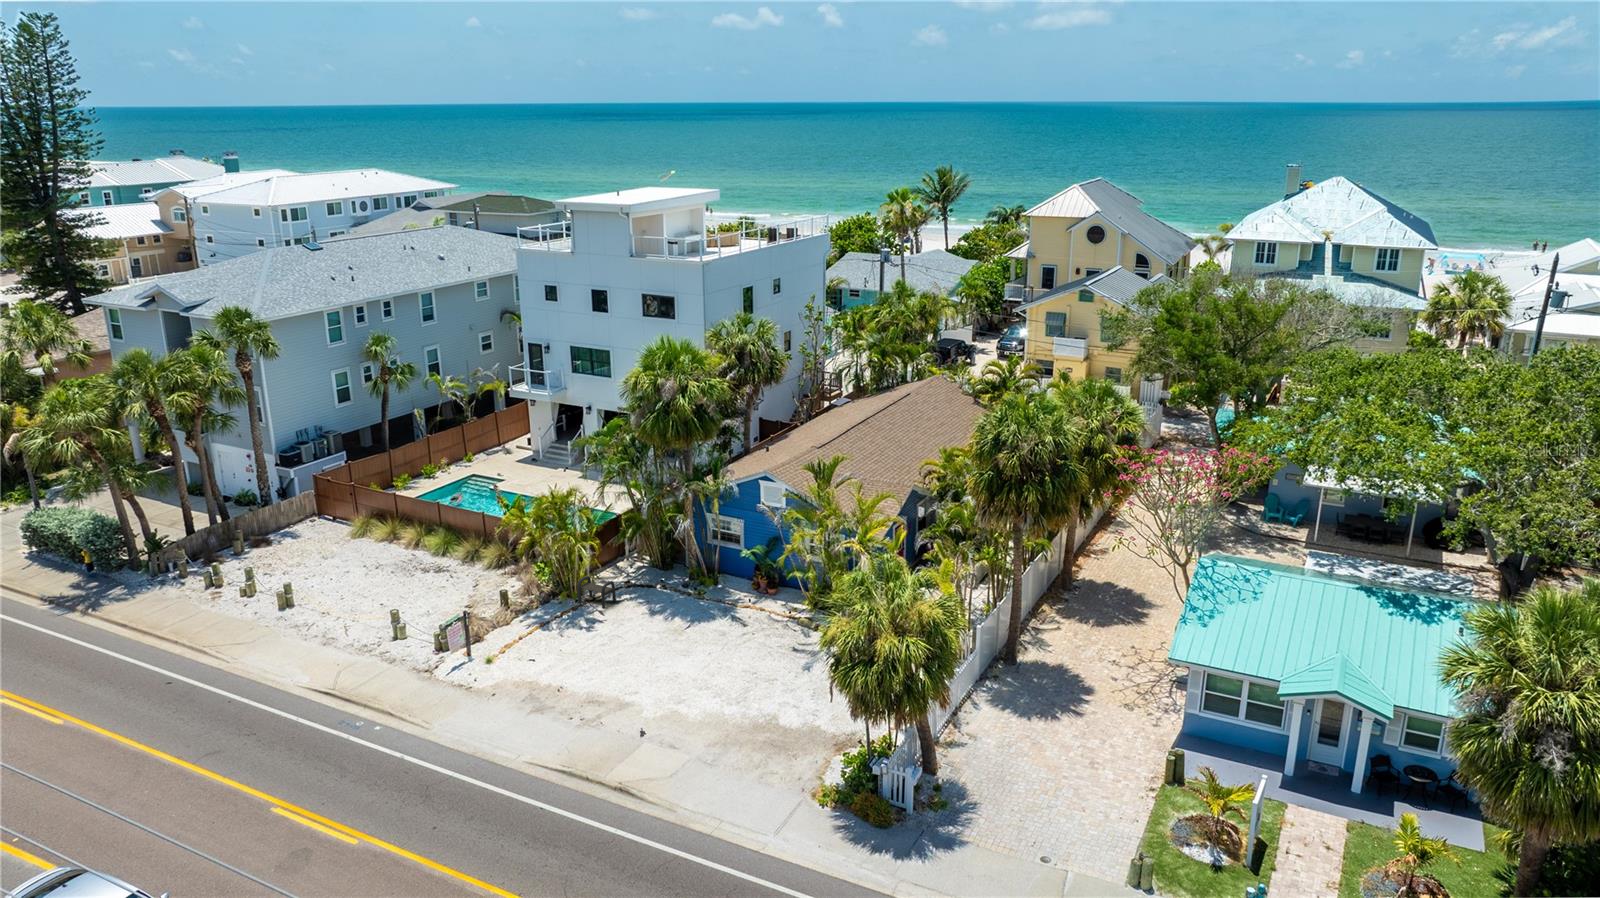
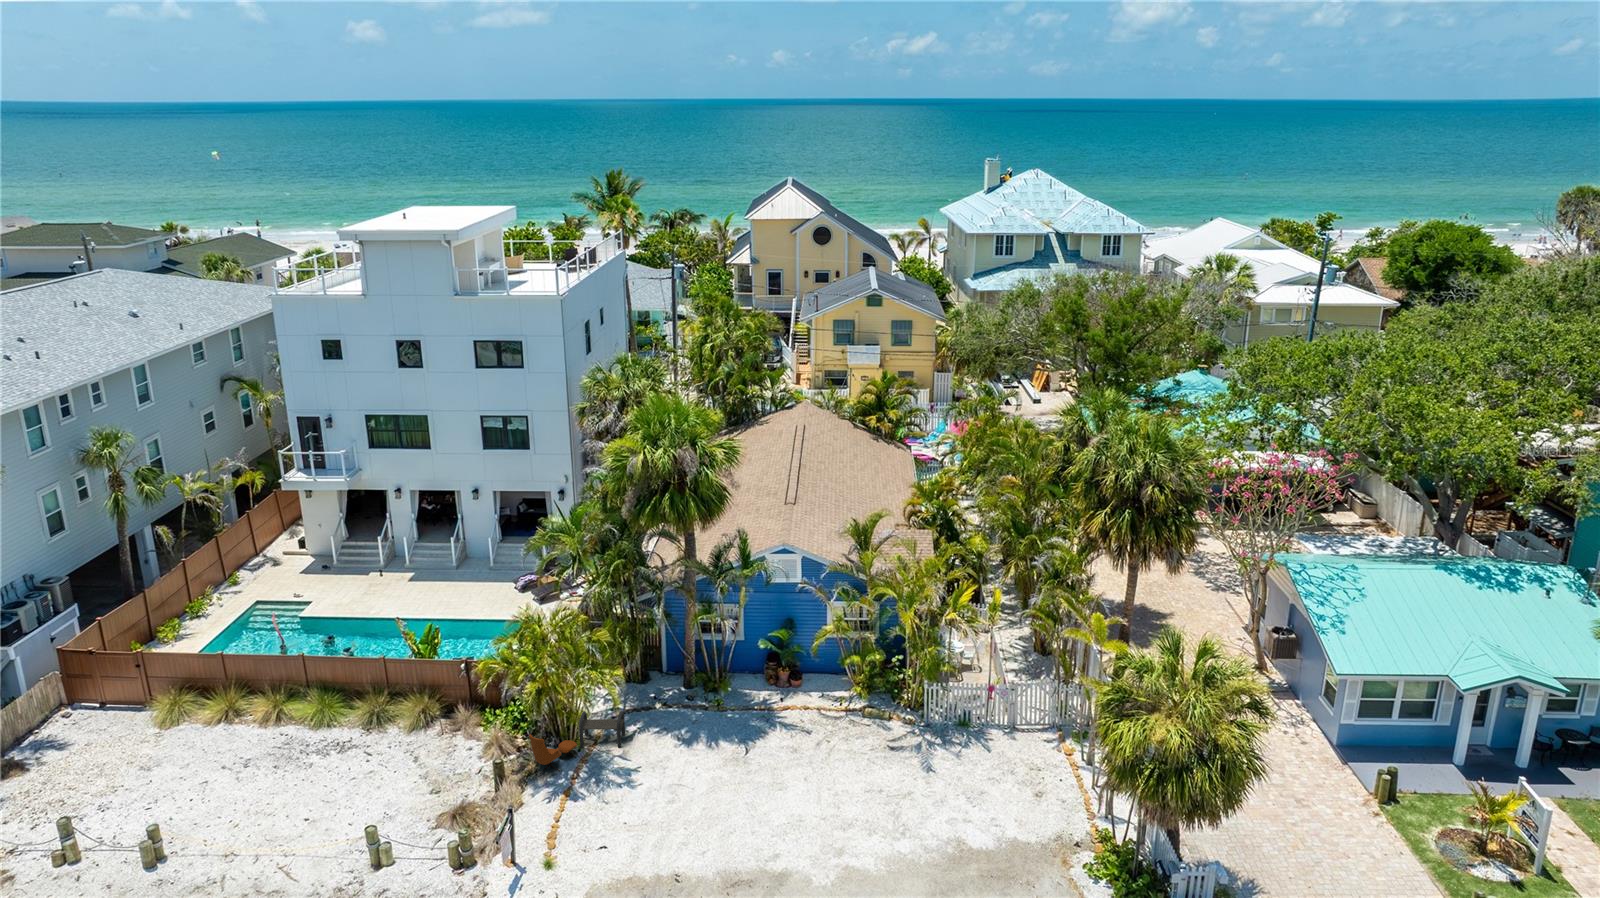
lounge chair: none [530,579,574,613] -> present [529,734,577,774]

